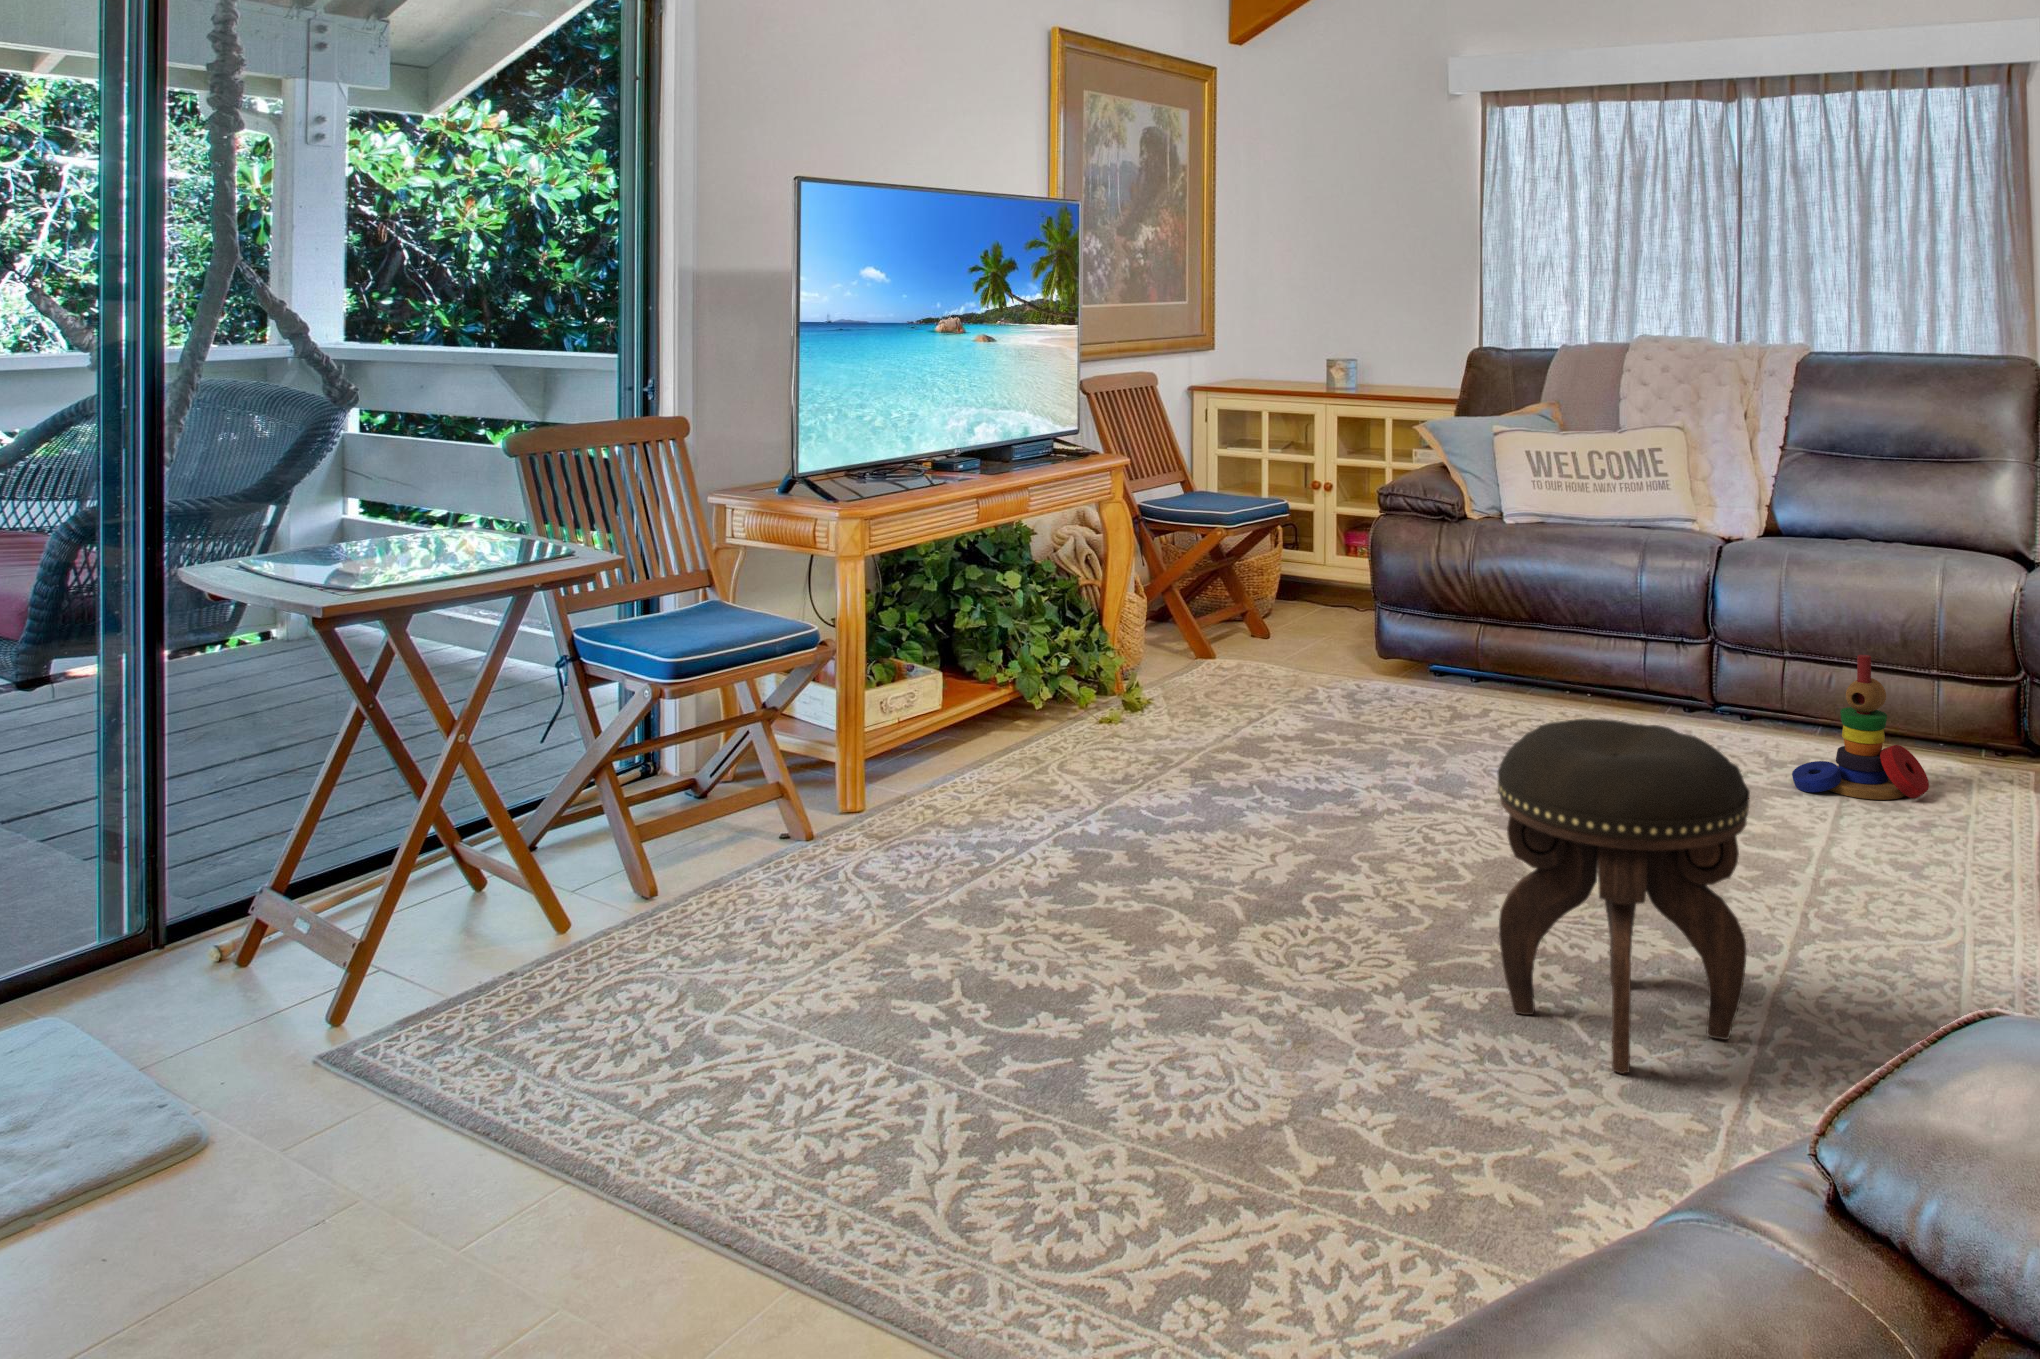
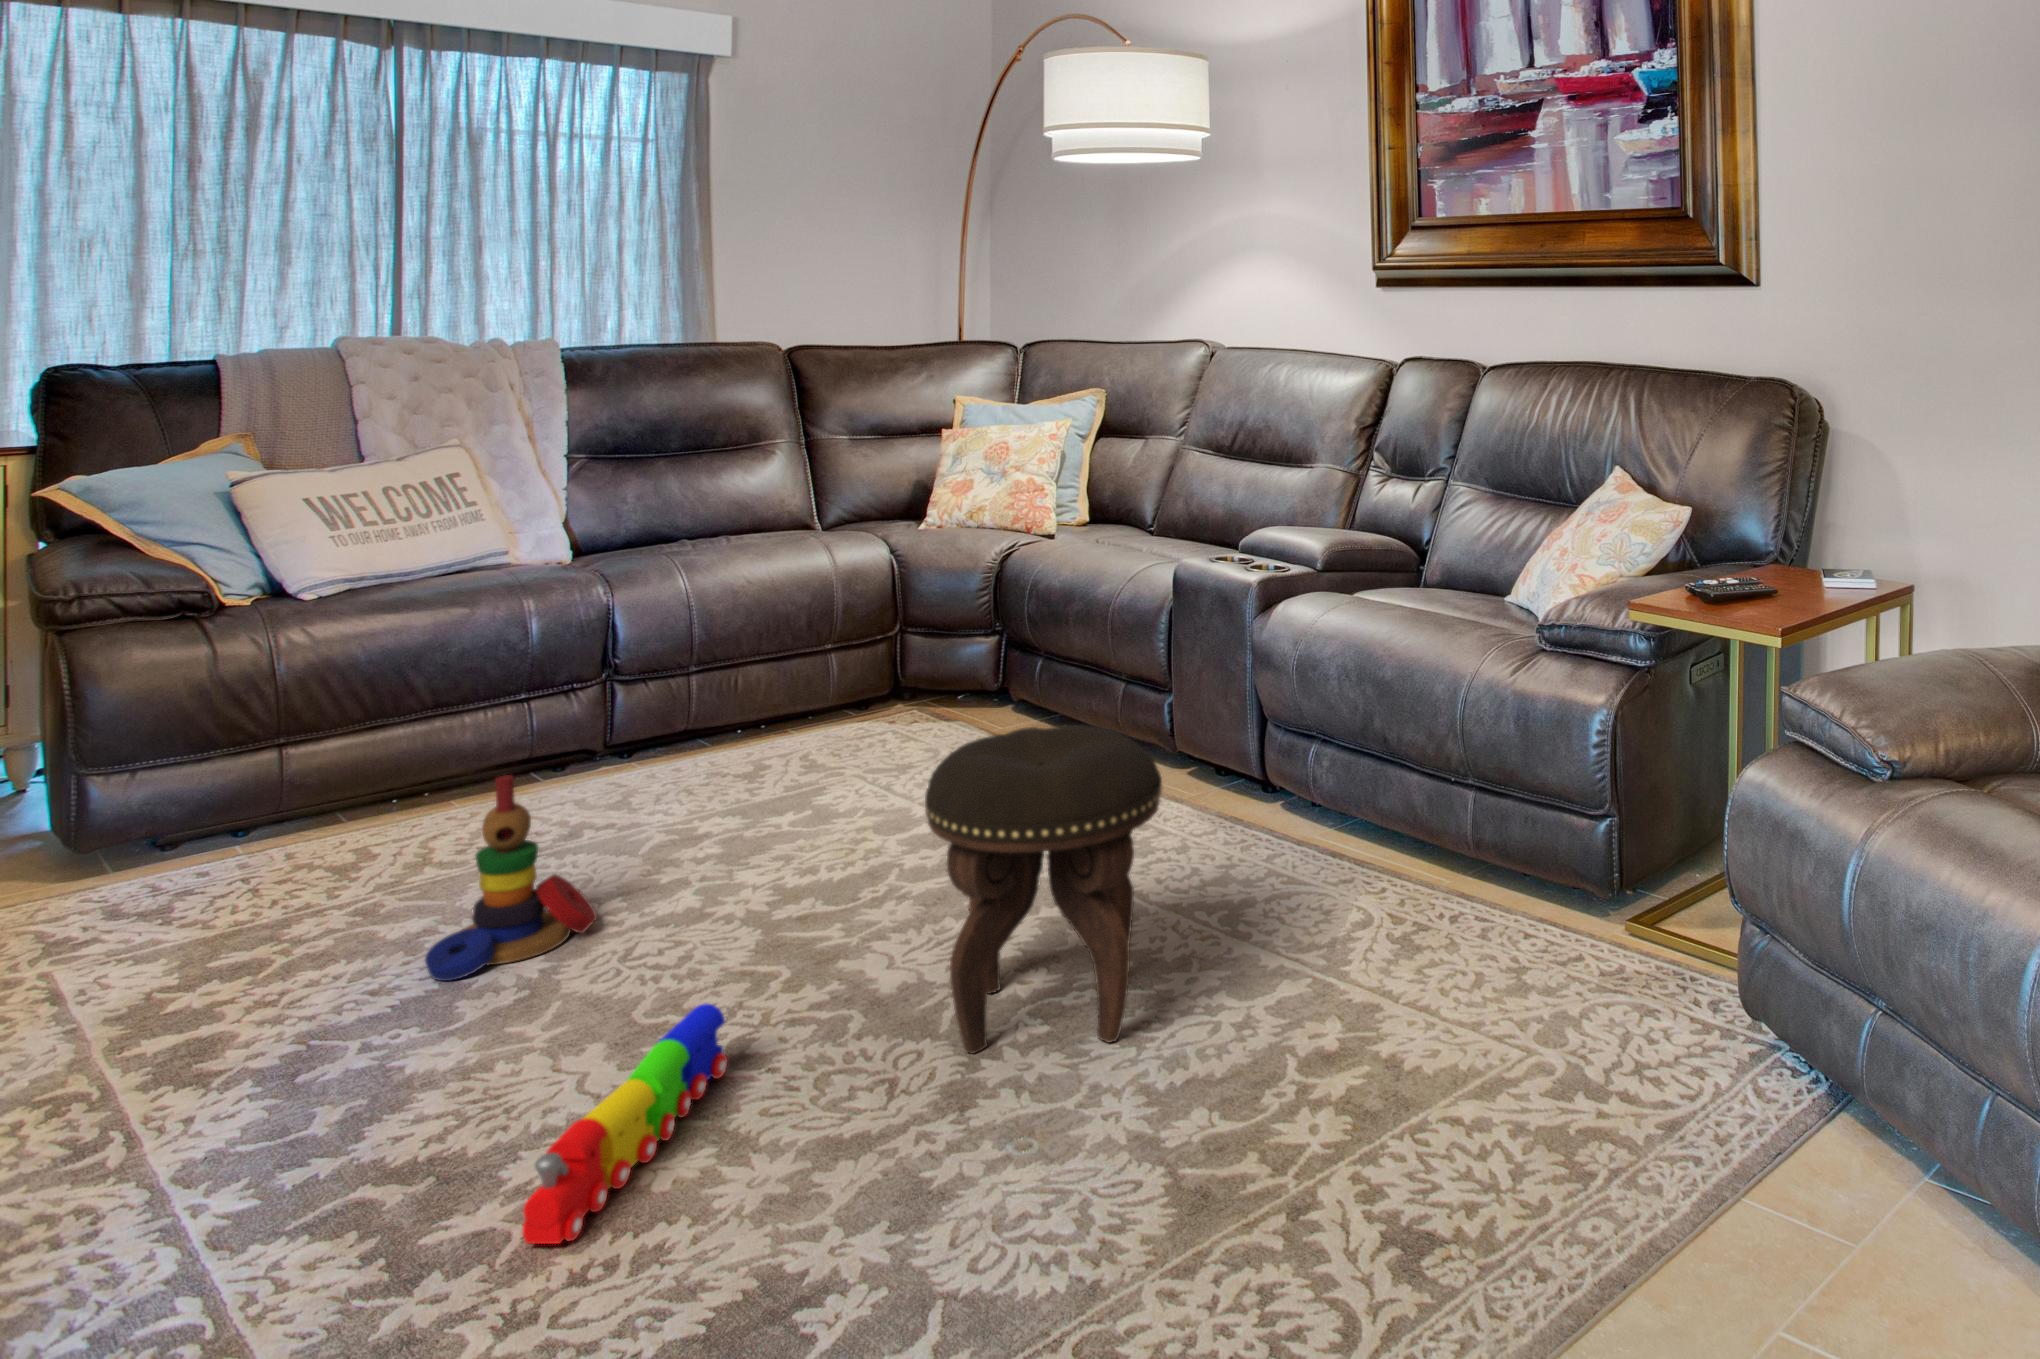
stacking toy: present [1792,655,1929,800] -> present [425,775,597,981]
toy train: none [1130,864,1375,960] -> present [522,1003,727,1244]

